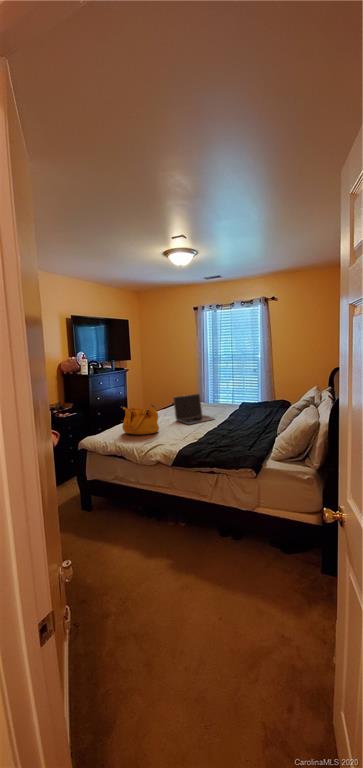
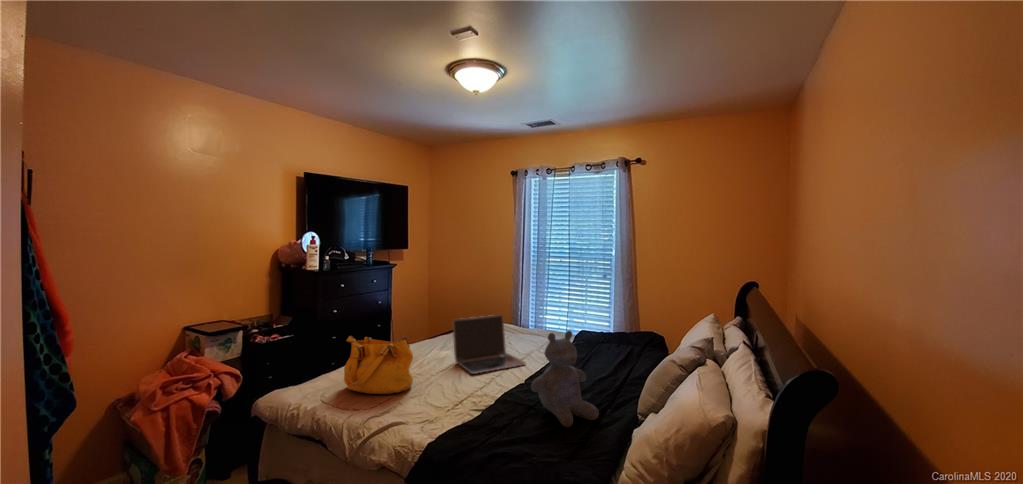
stuffed bear: none [224,395,258,441] -> present [531,331,599,427]

